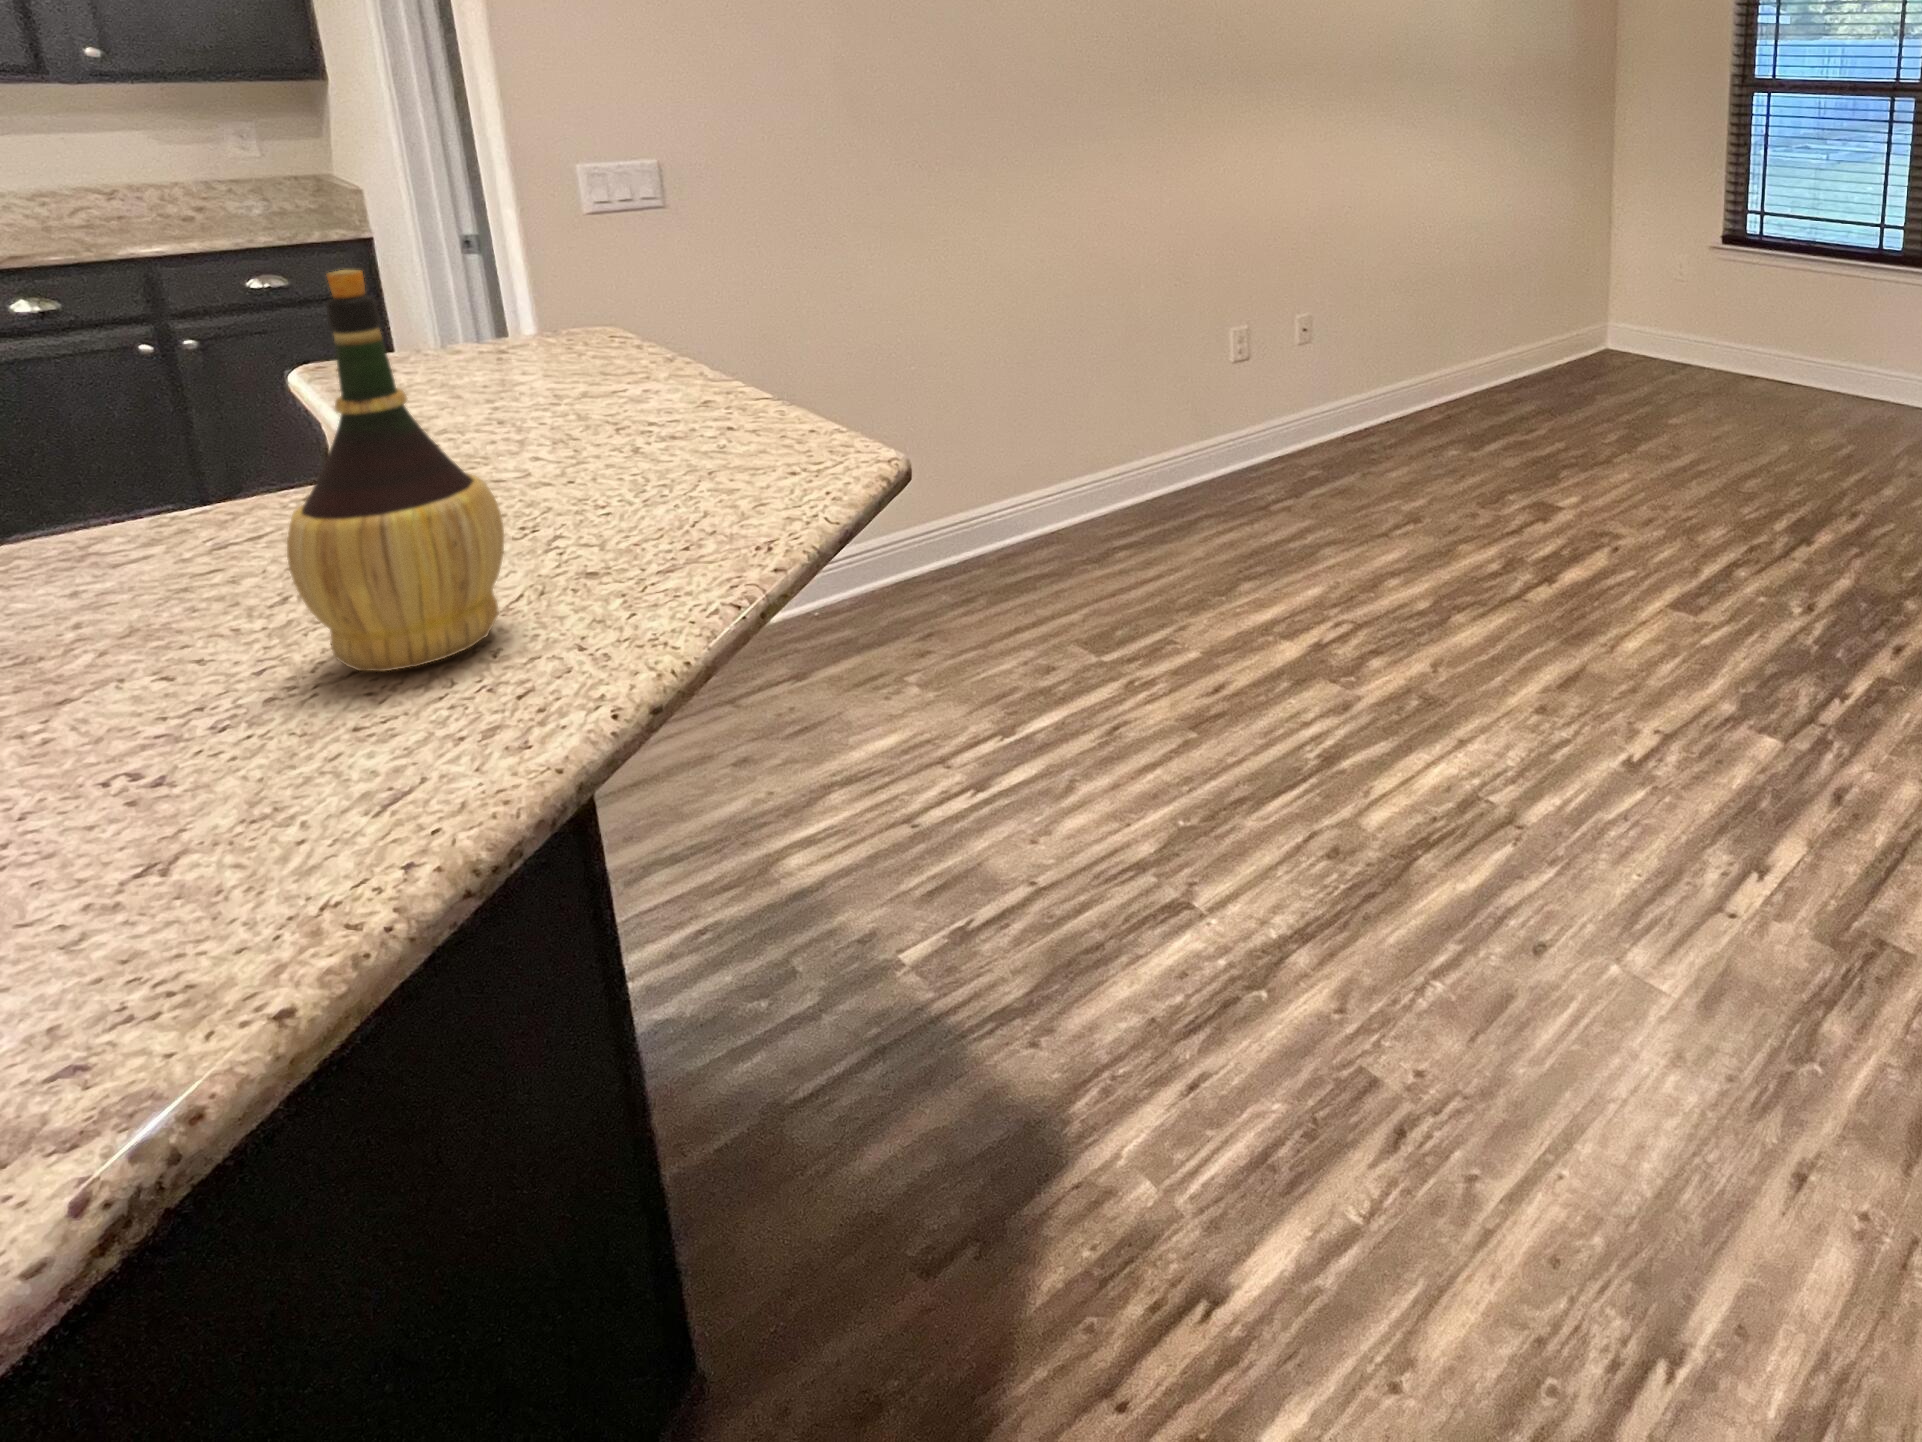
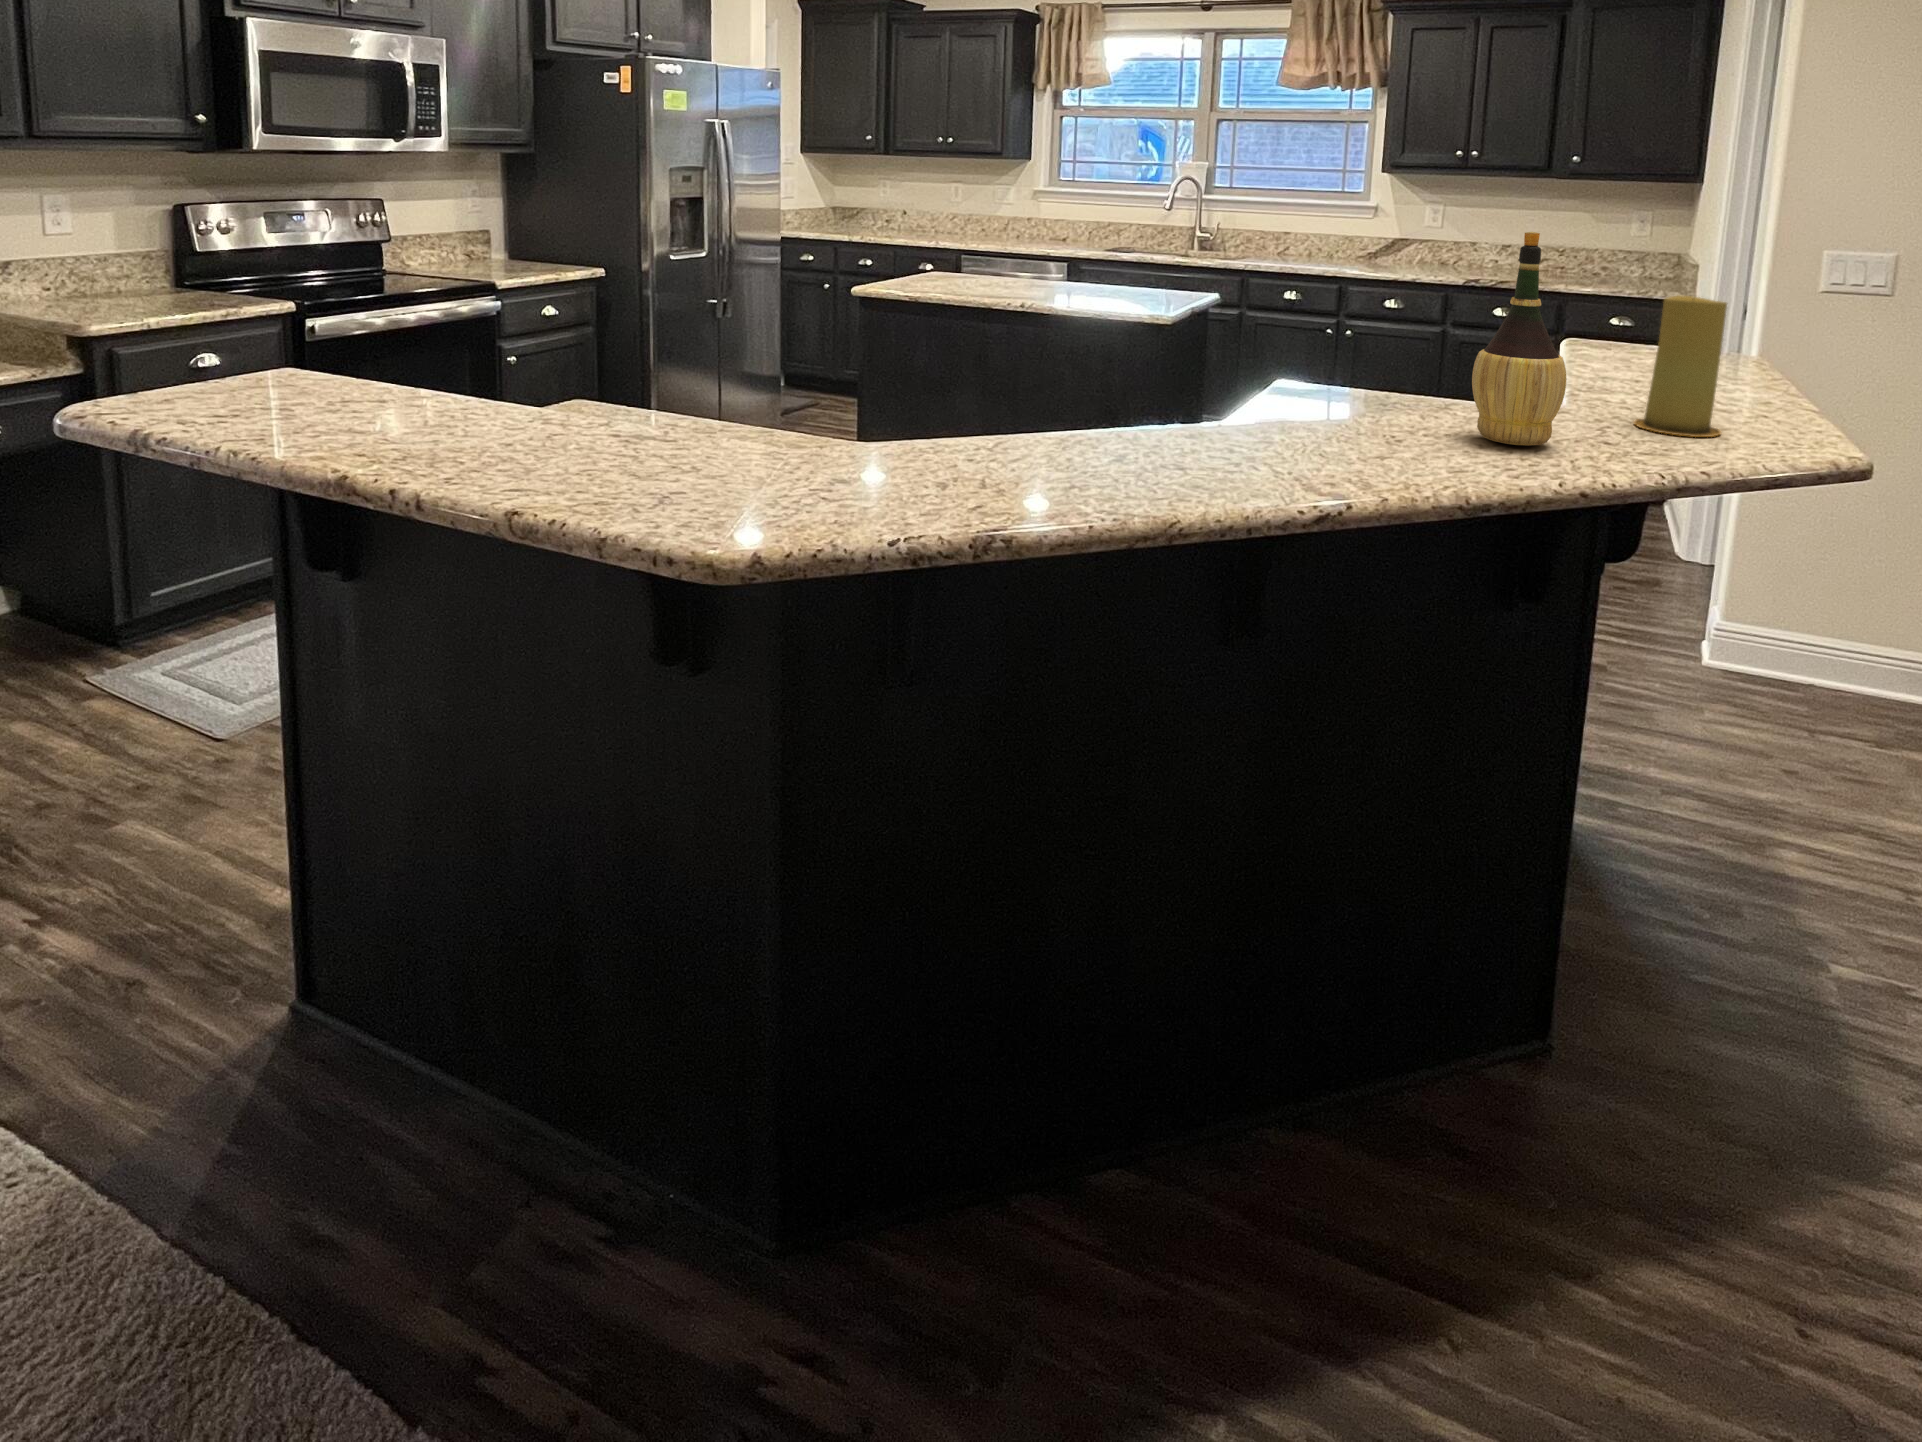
candle: none [572,304,711,519] -> present [1634,296,1727,437]

